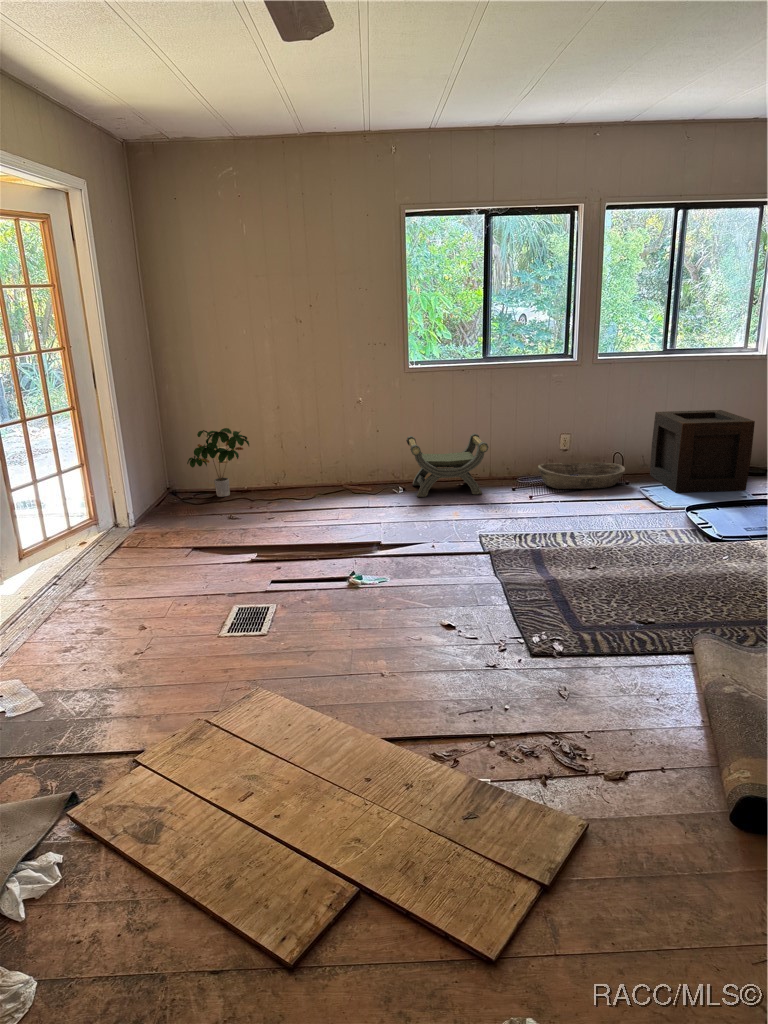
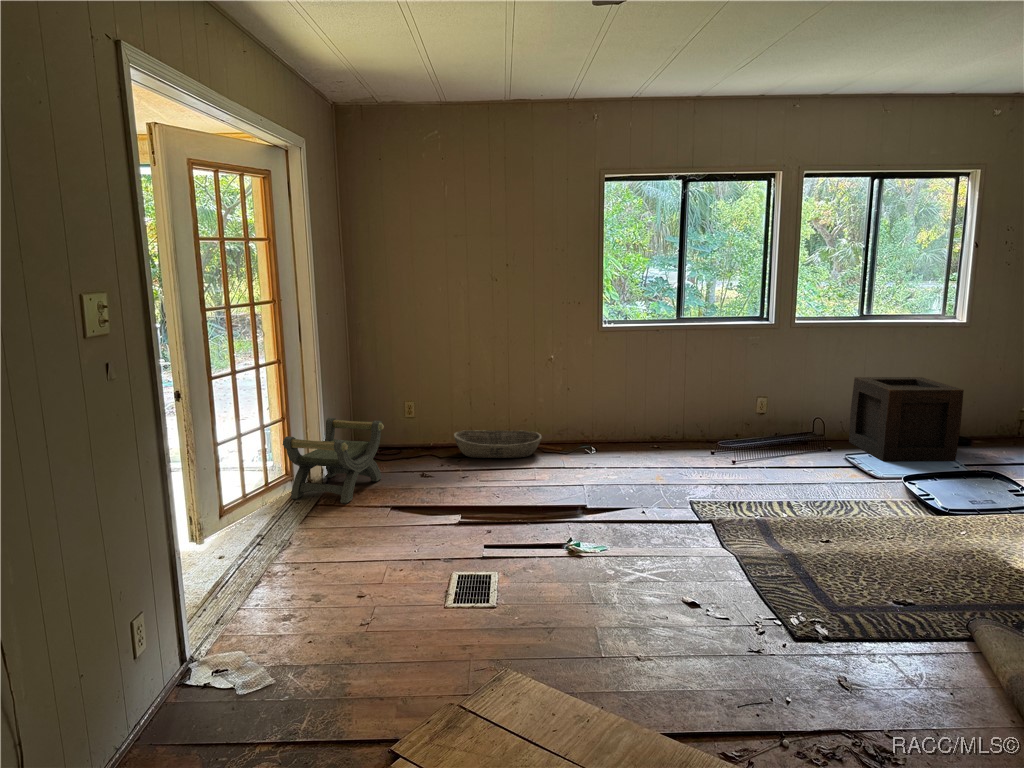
potted plant: present [187,428,249,497] -> none [375,382,440,453]
stool: present [406,433,489,497] -> present [283,418,384,504]
basket: present [538,462,625,489] -> present [454,430,542,458]

